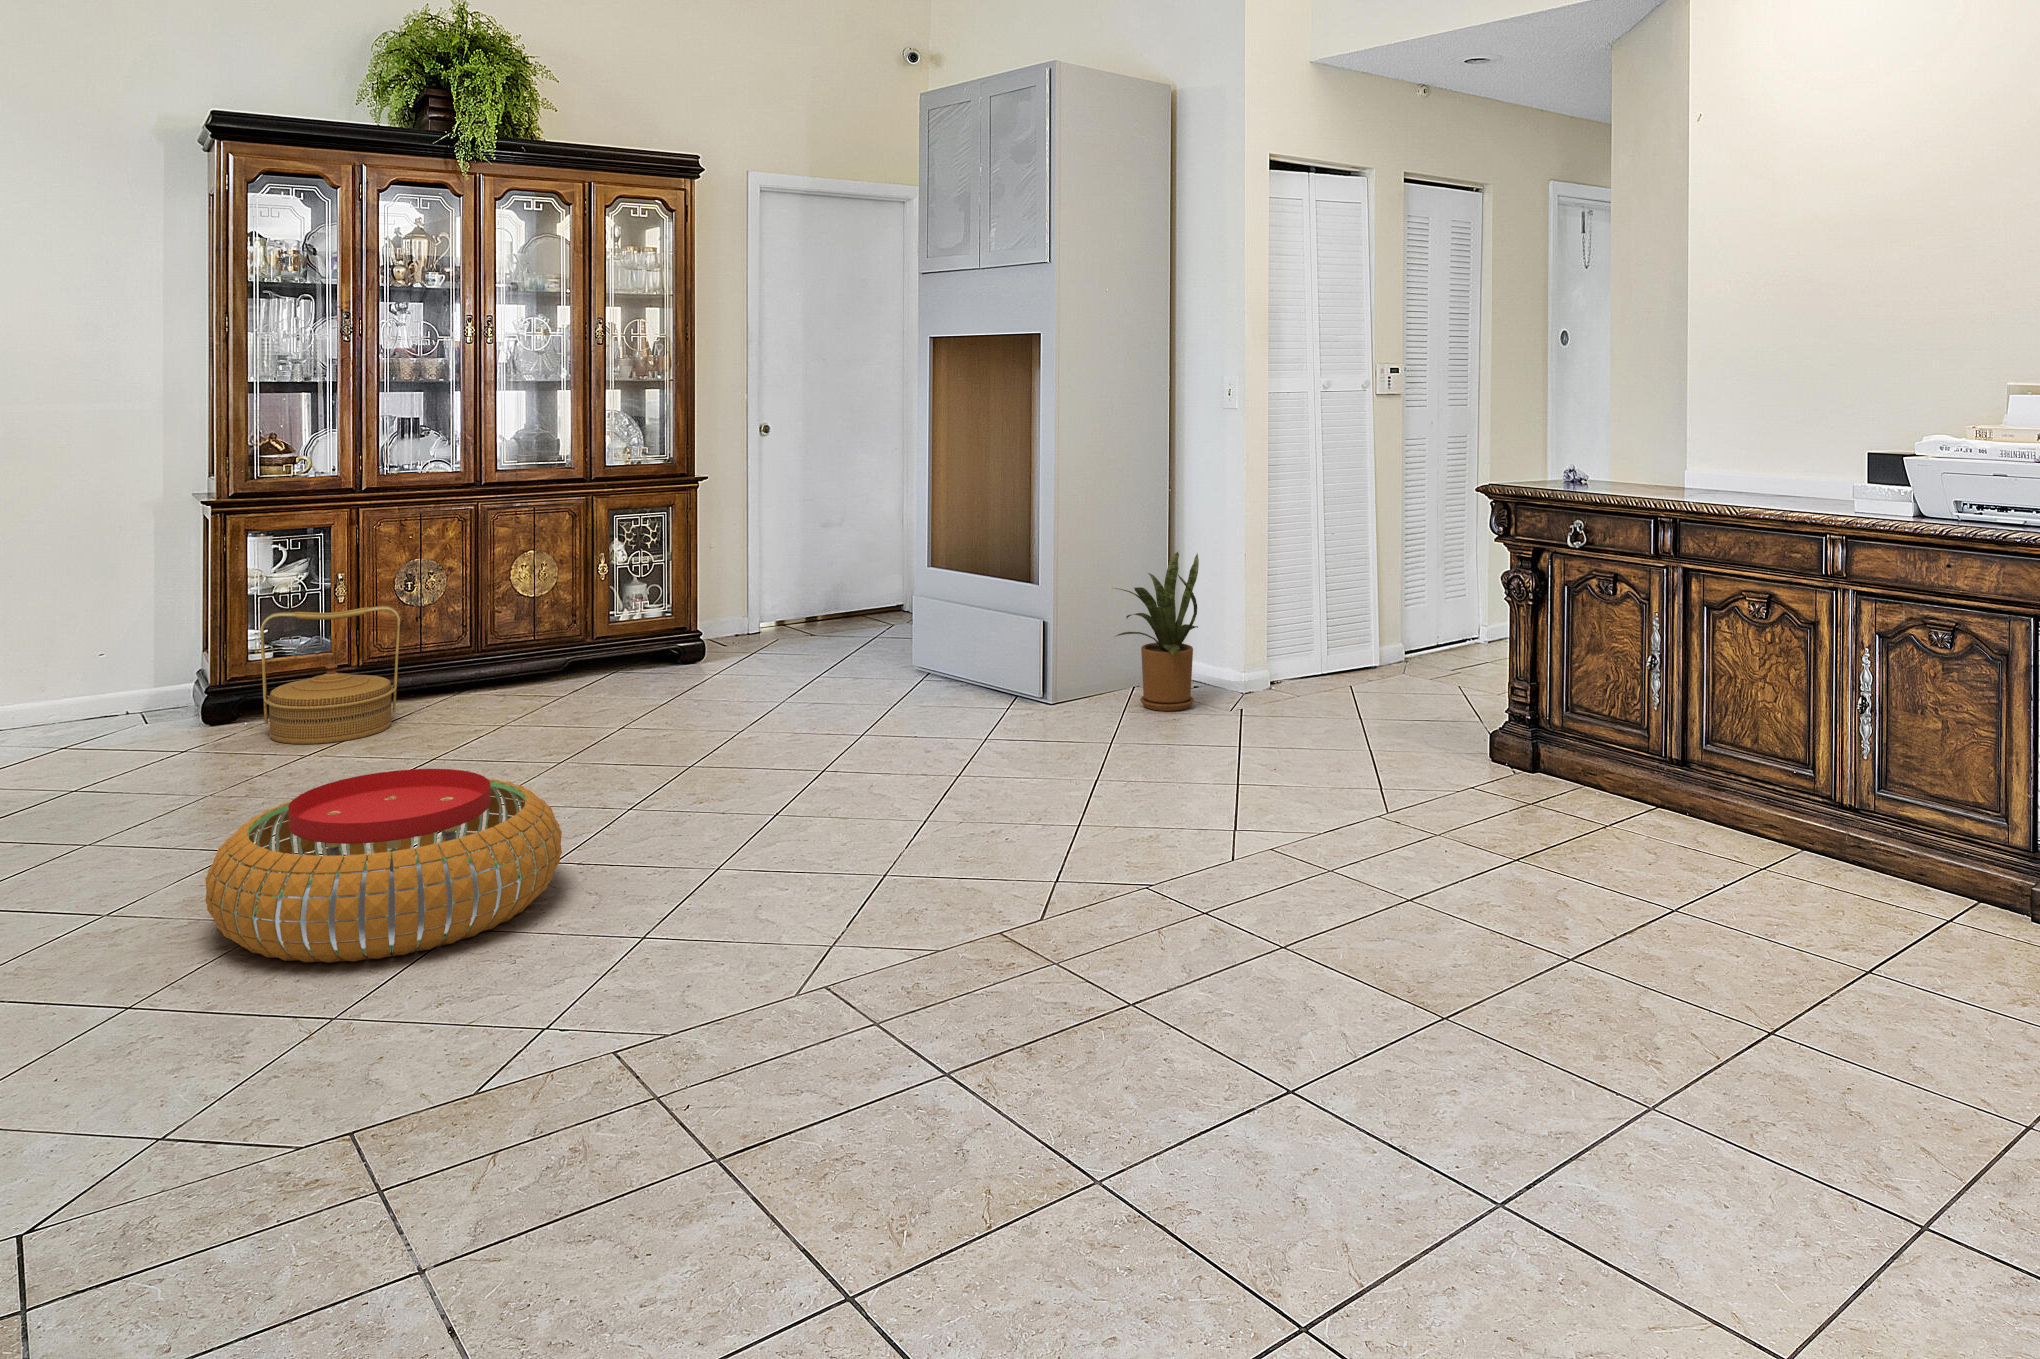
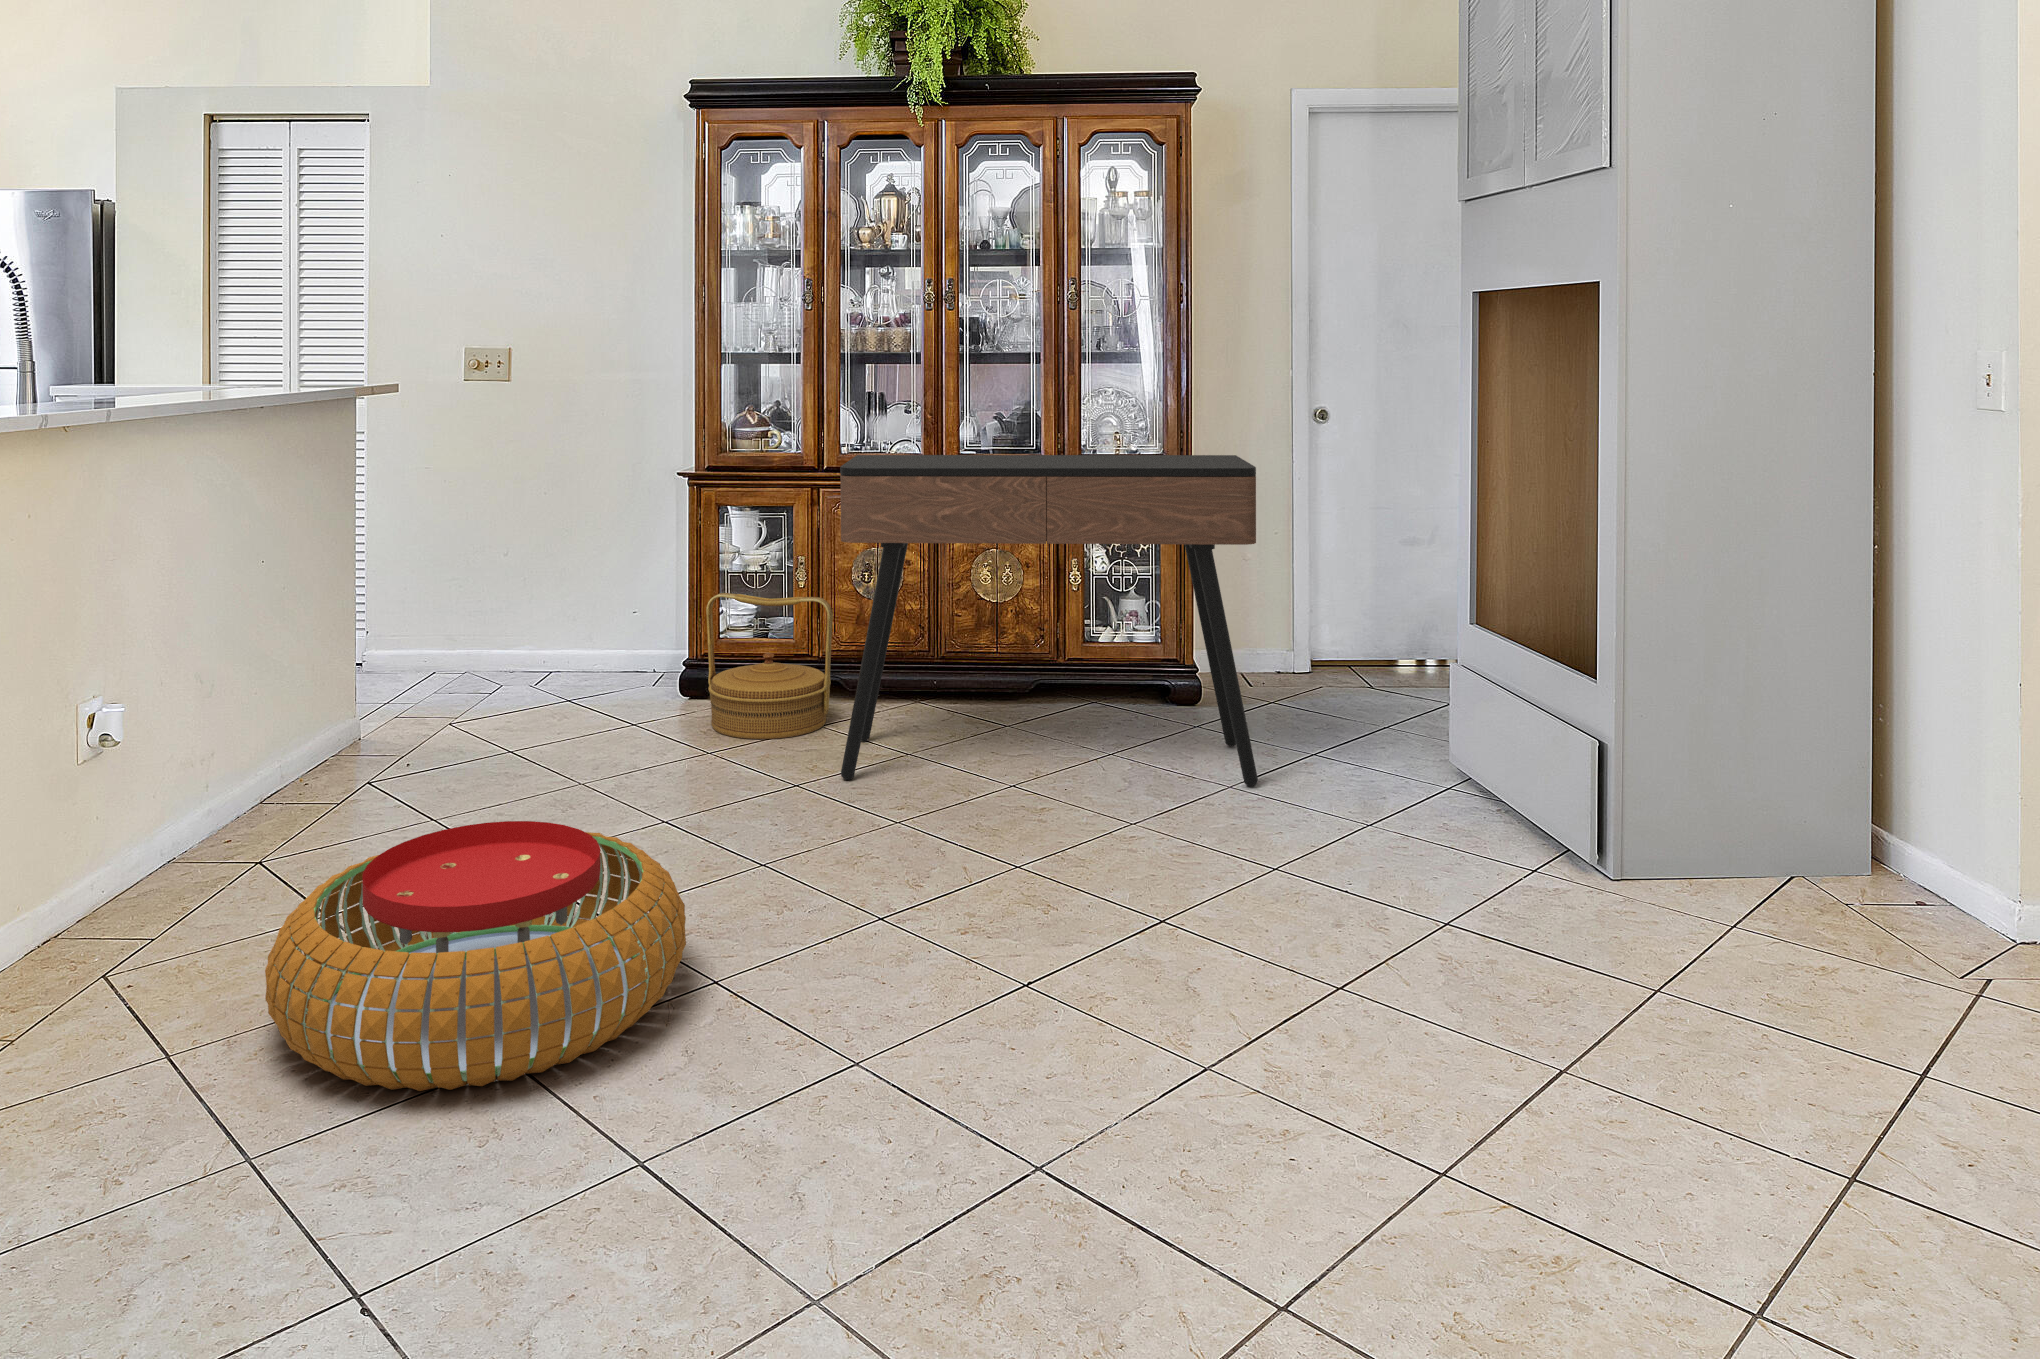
console table: none [441,458,801,750] -> present [840,455,1258,786]
house plant: present [1115,552,1199,711] -> none [1728,654,1922,942]

